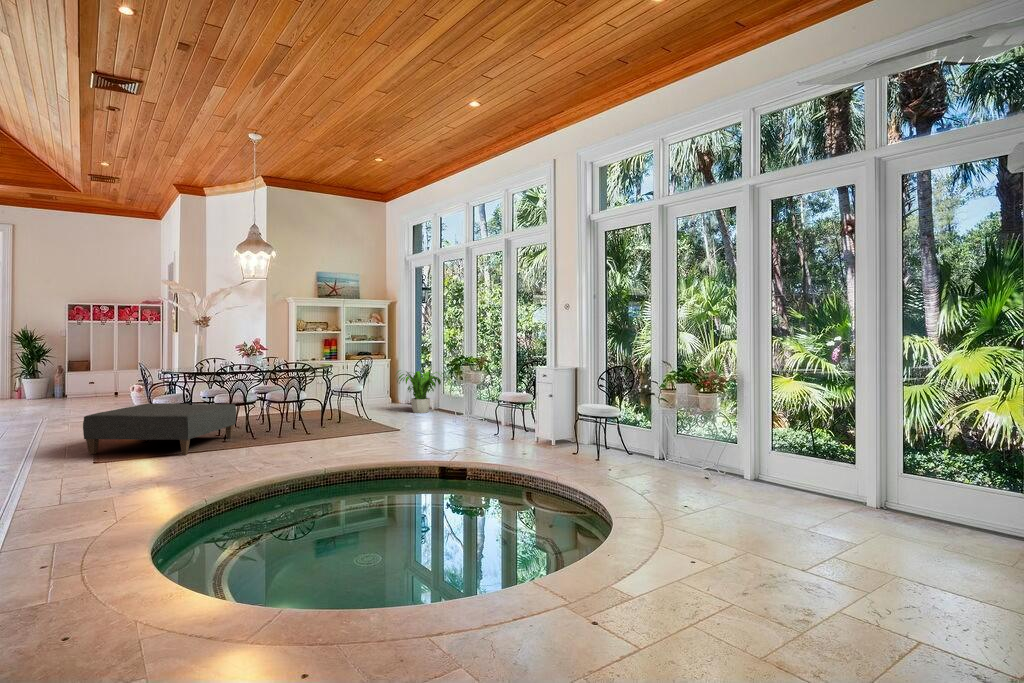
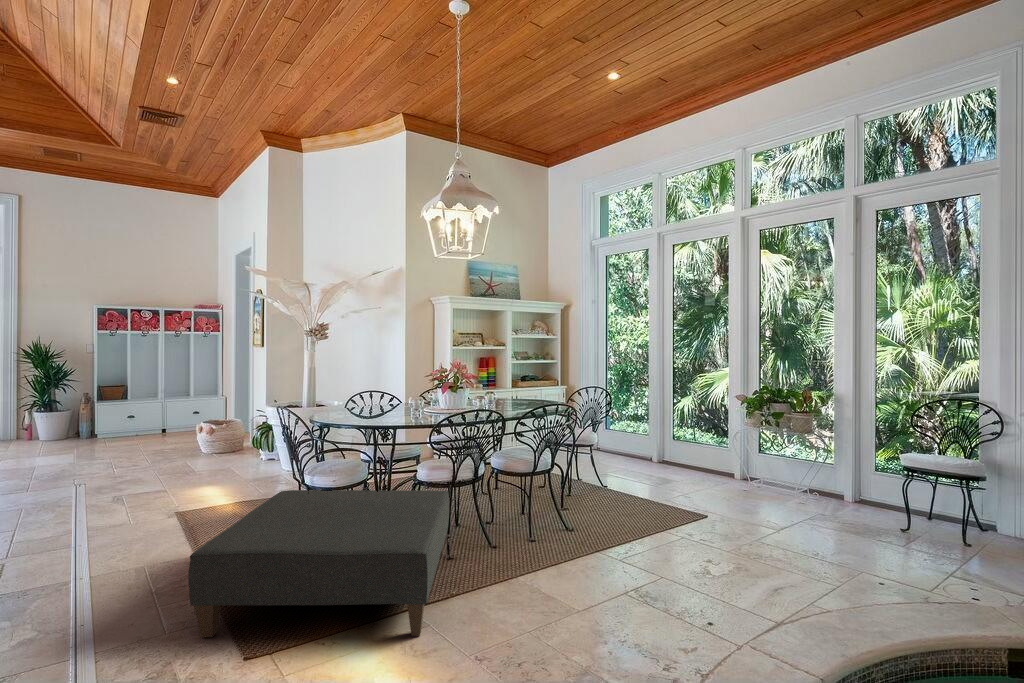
potted plant: present [396,371,444,413] -> none [608,405,688,470]

